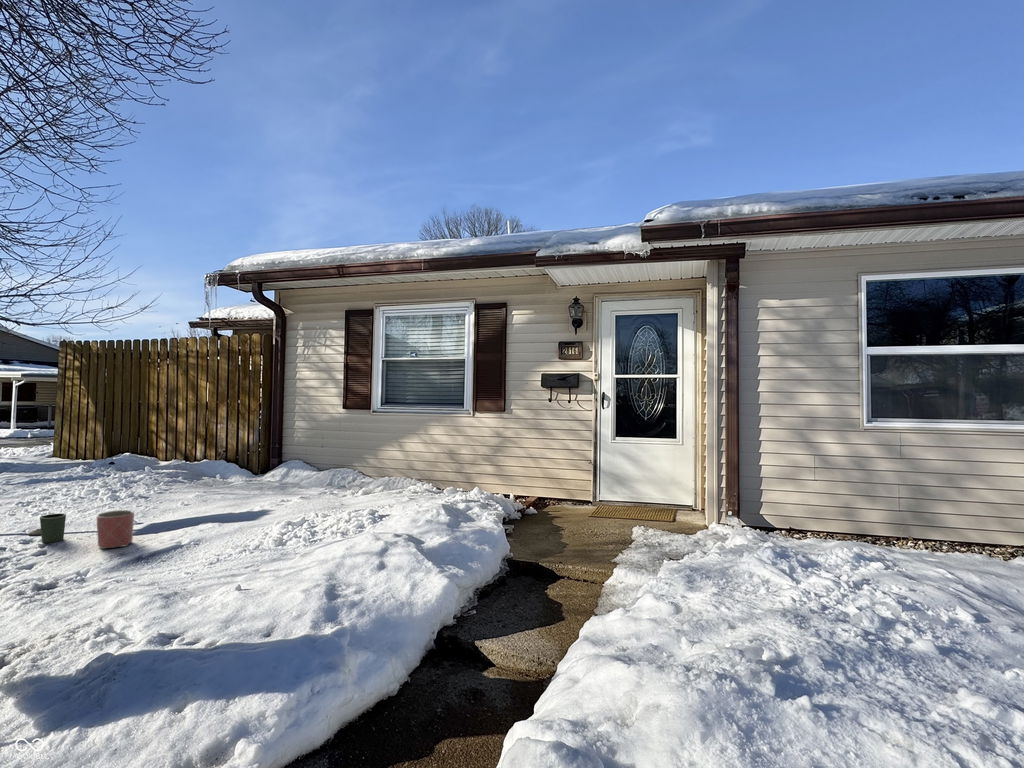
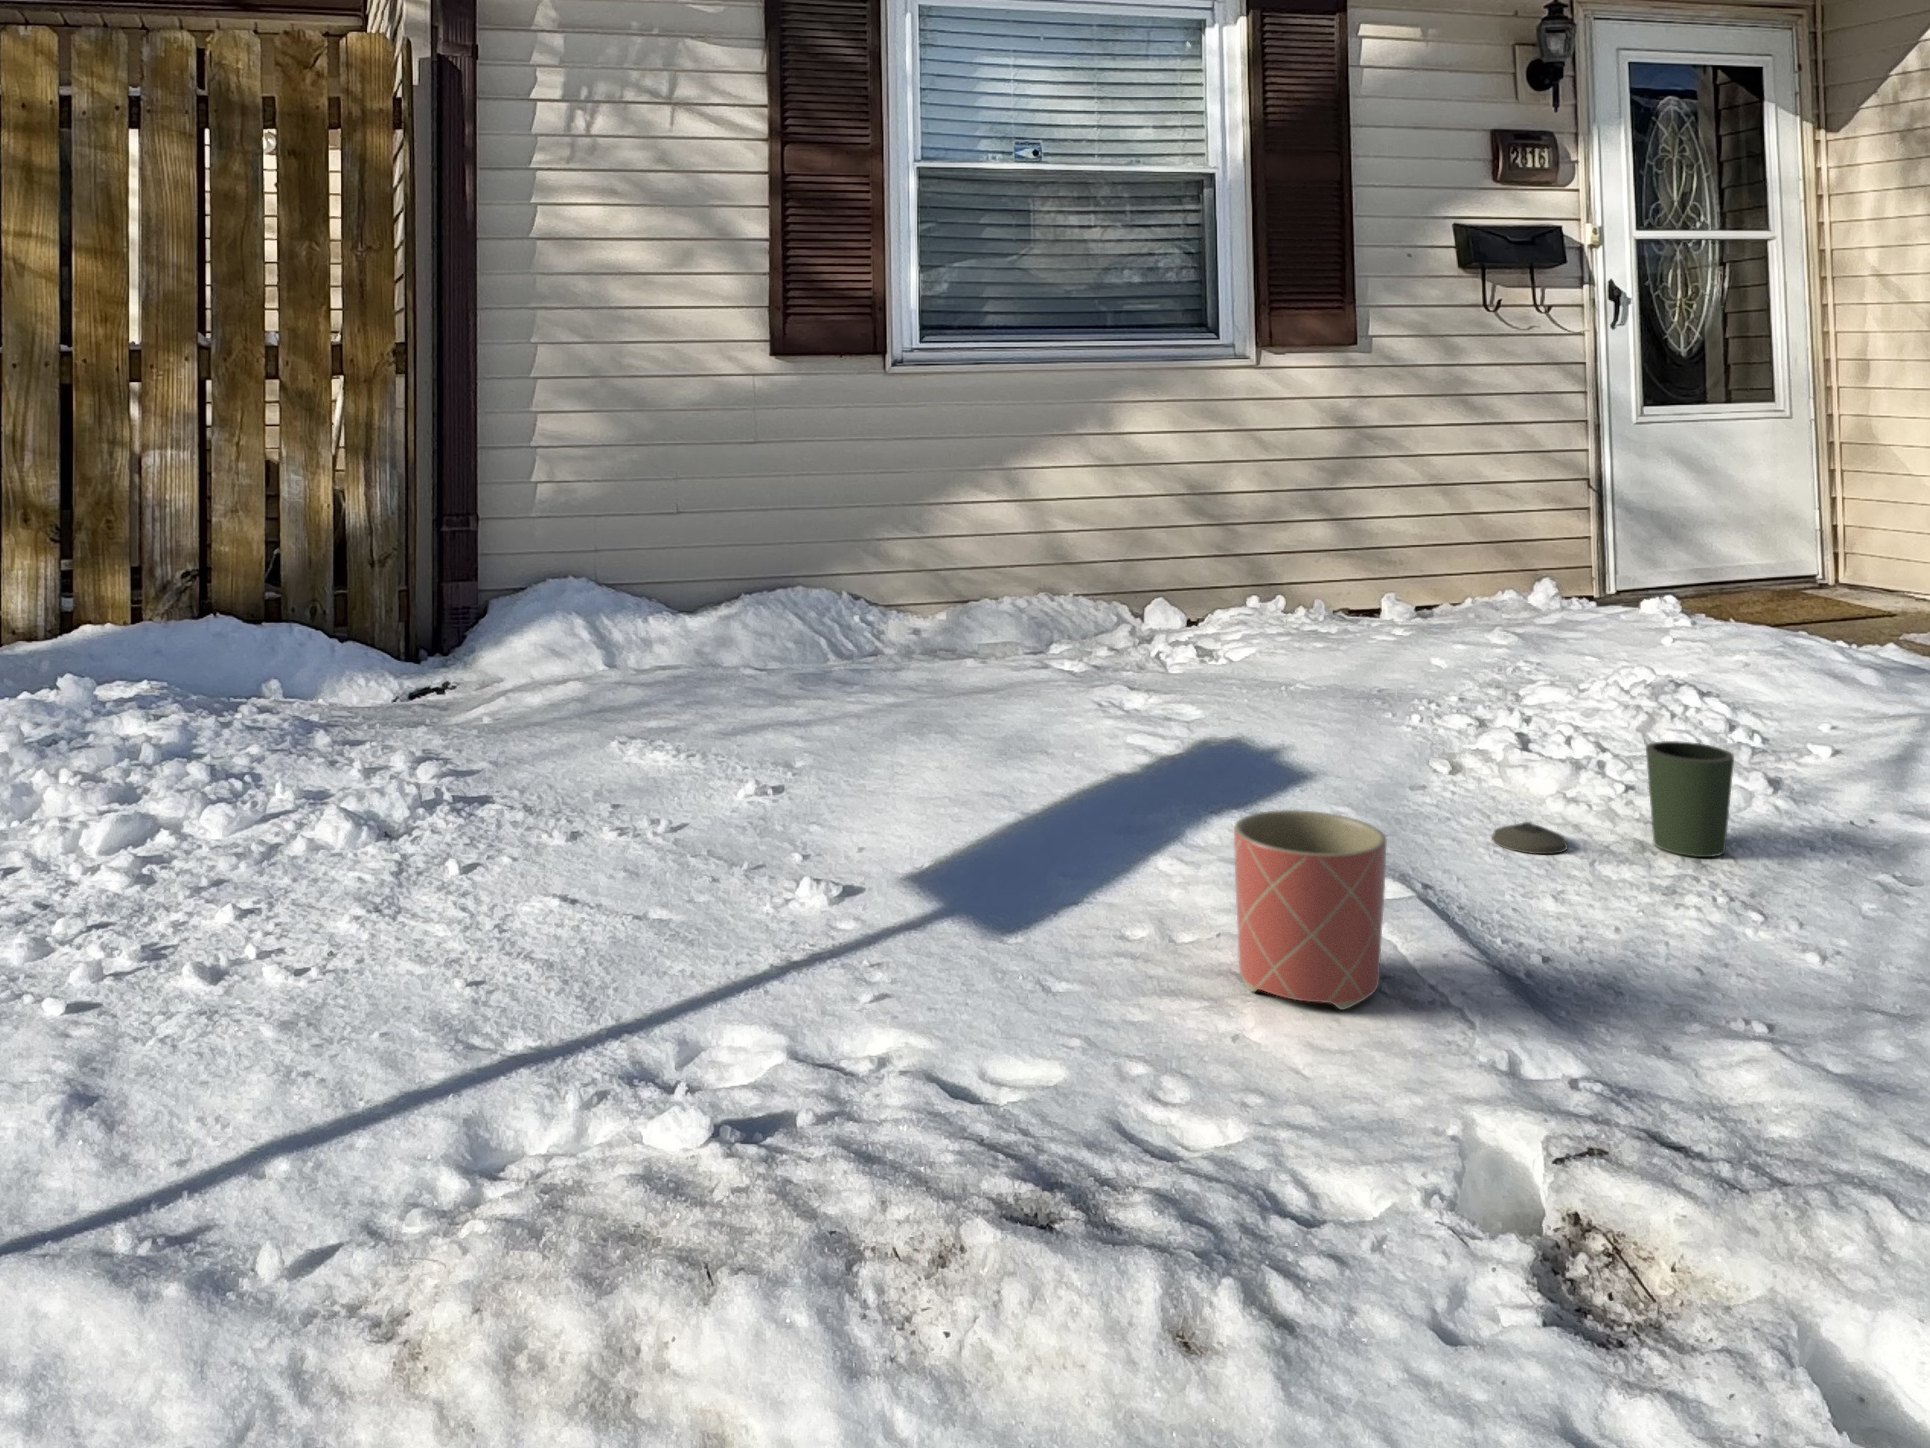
trash can: present [29,514,66,543] -> present [1492,741,1734,857]

